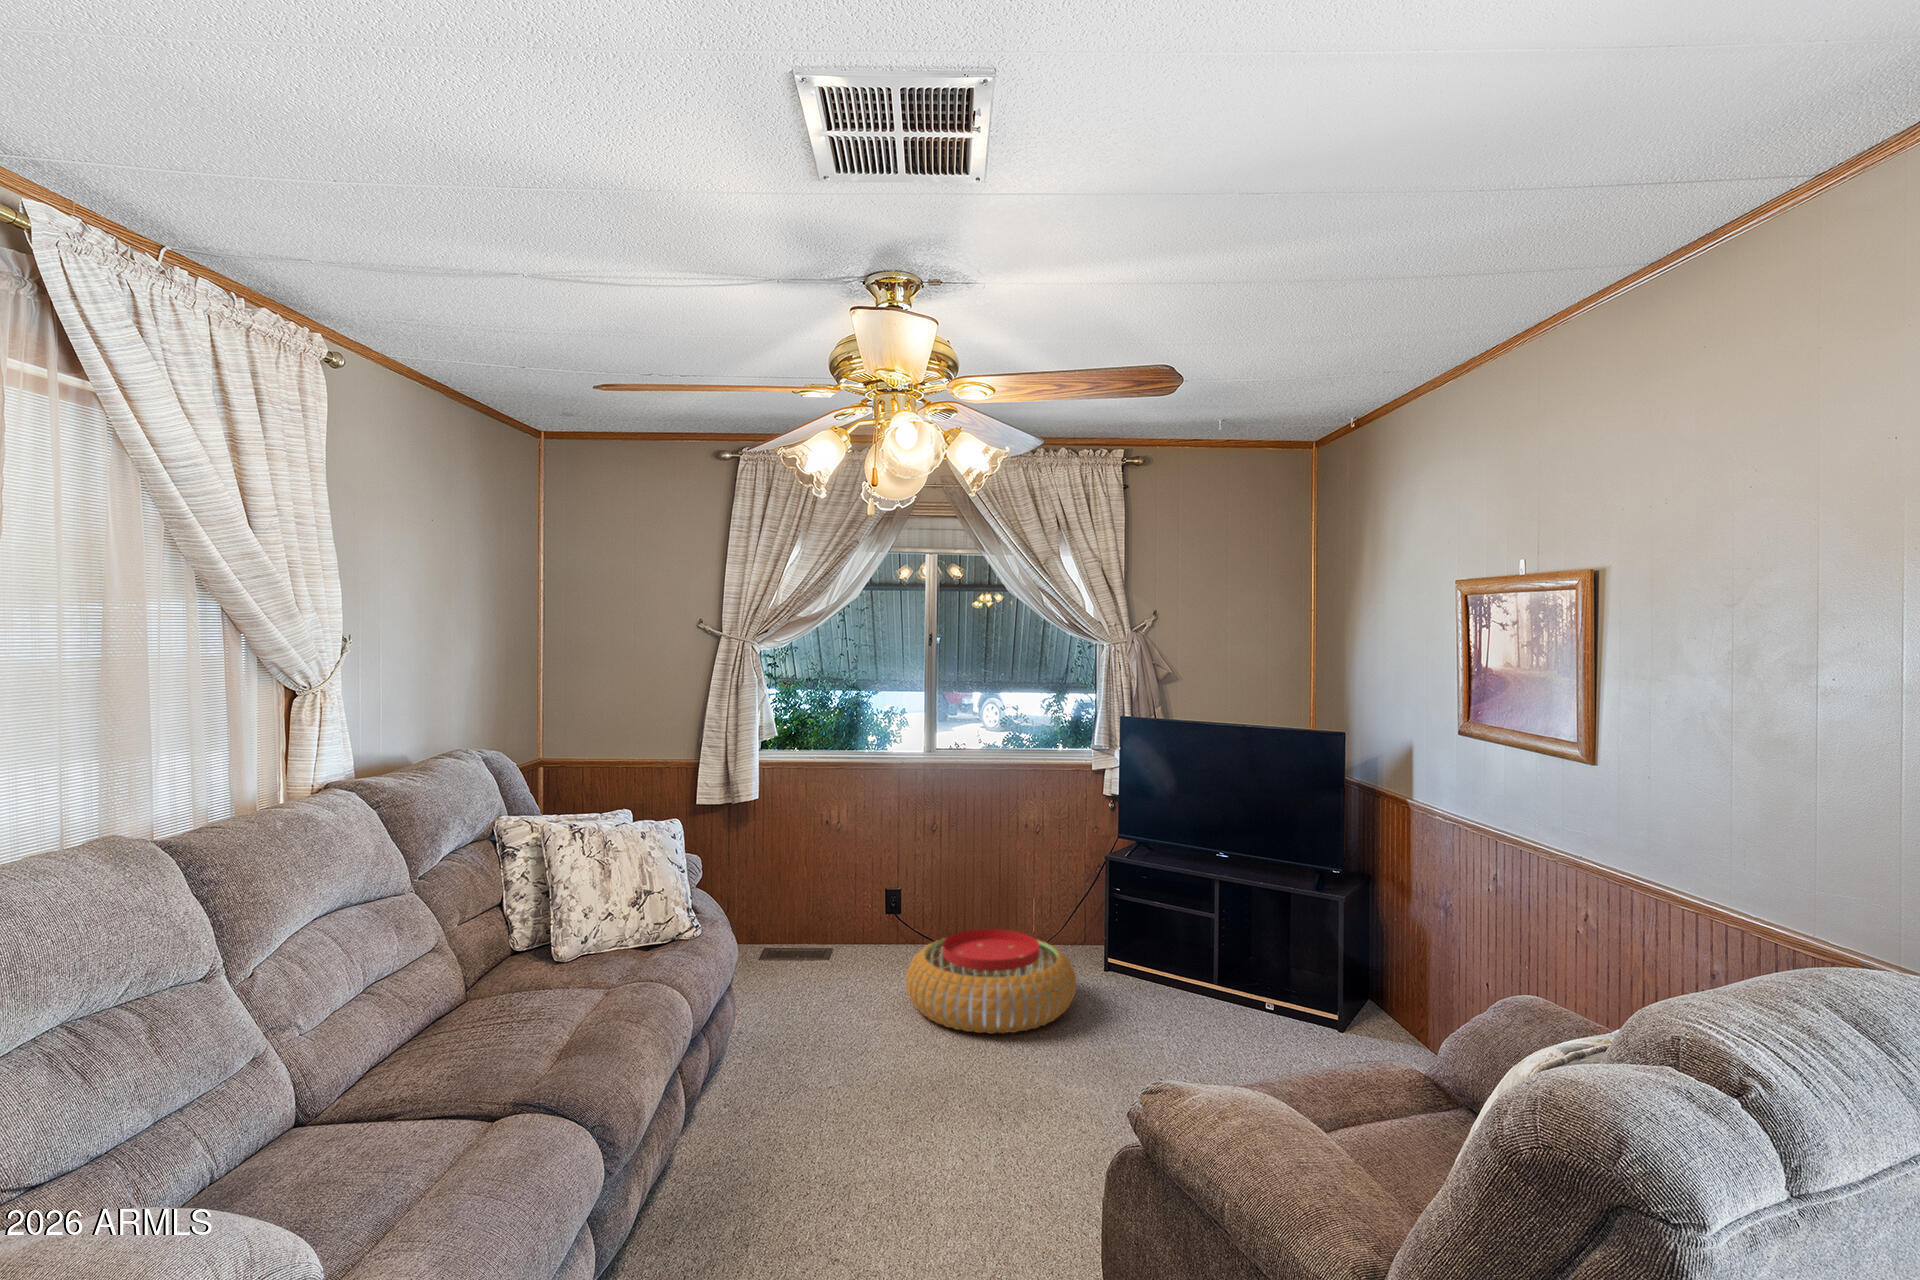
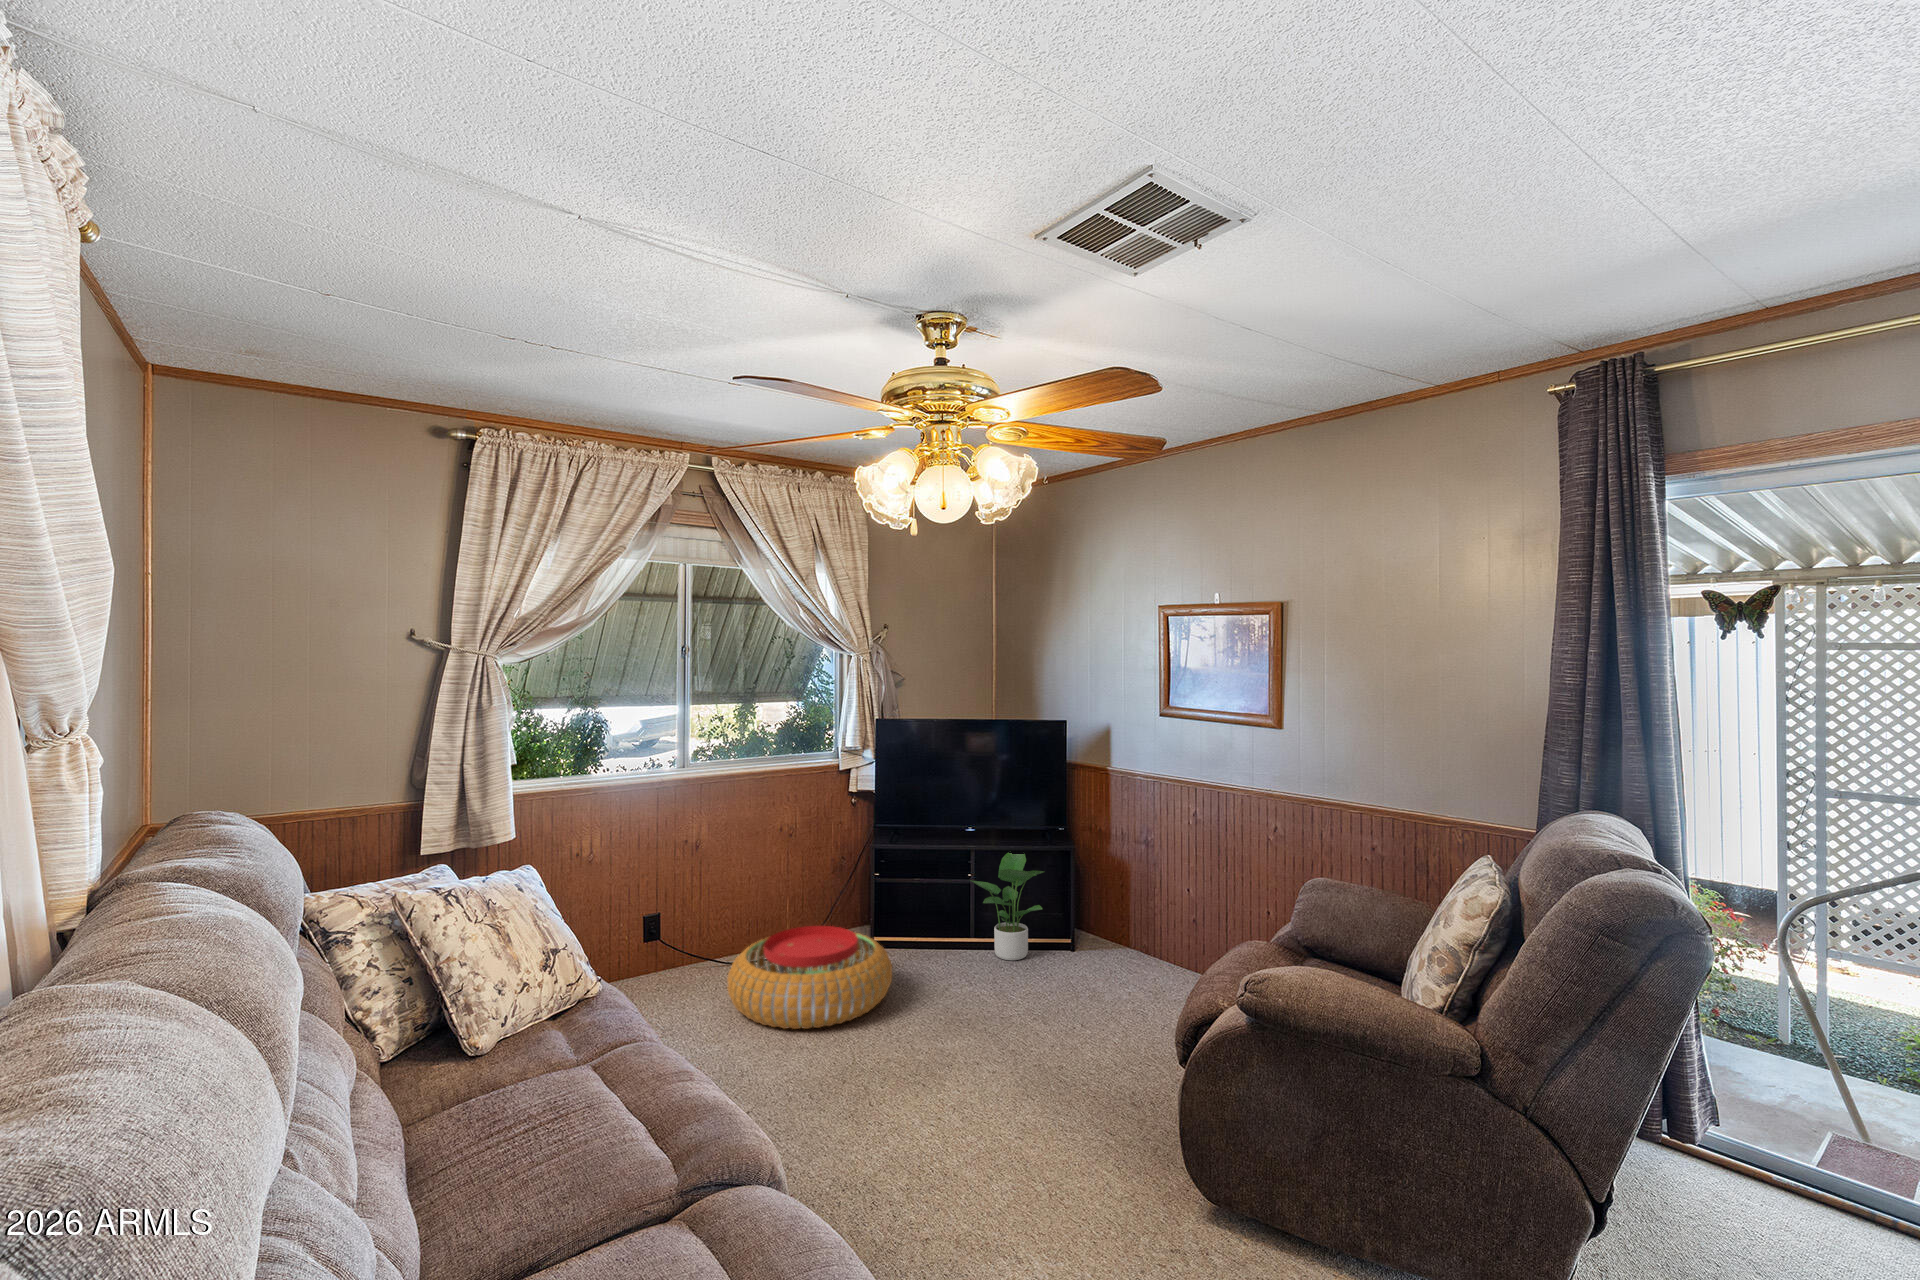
potted plant: none [1204,887,1306,1022] -> present [970,853,1044,960]

